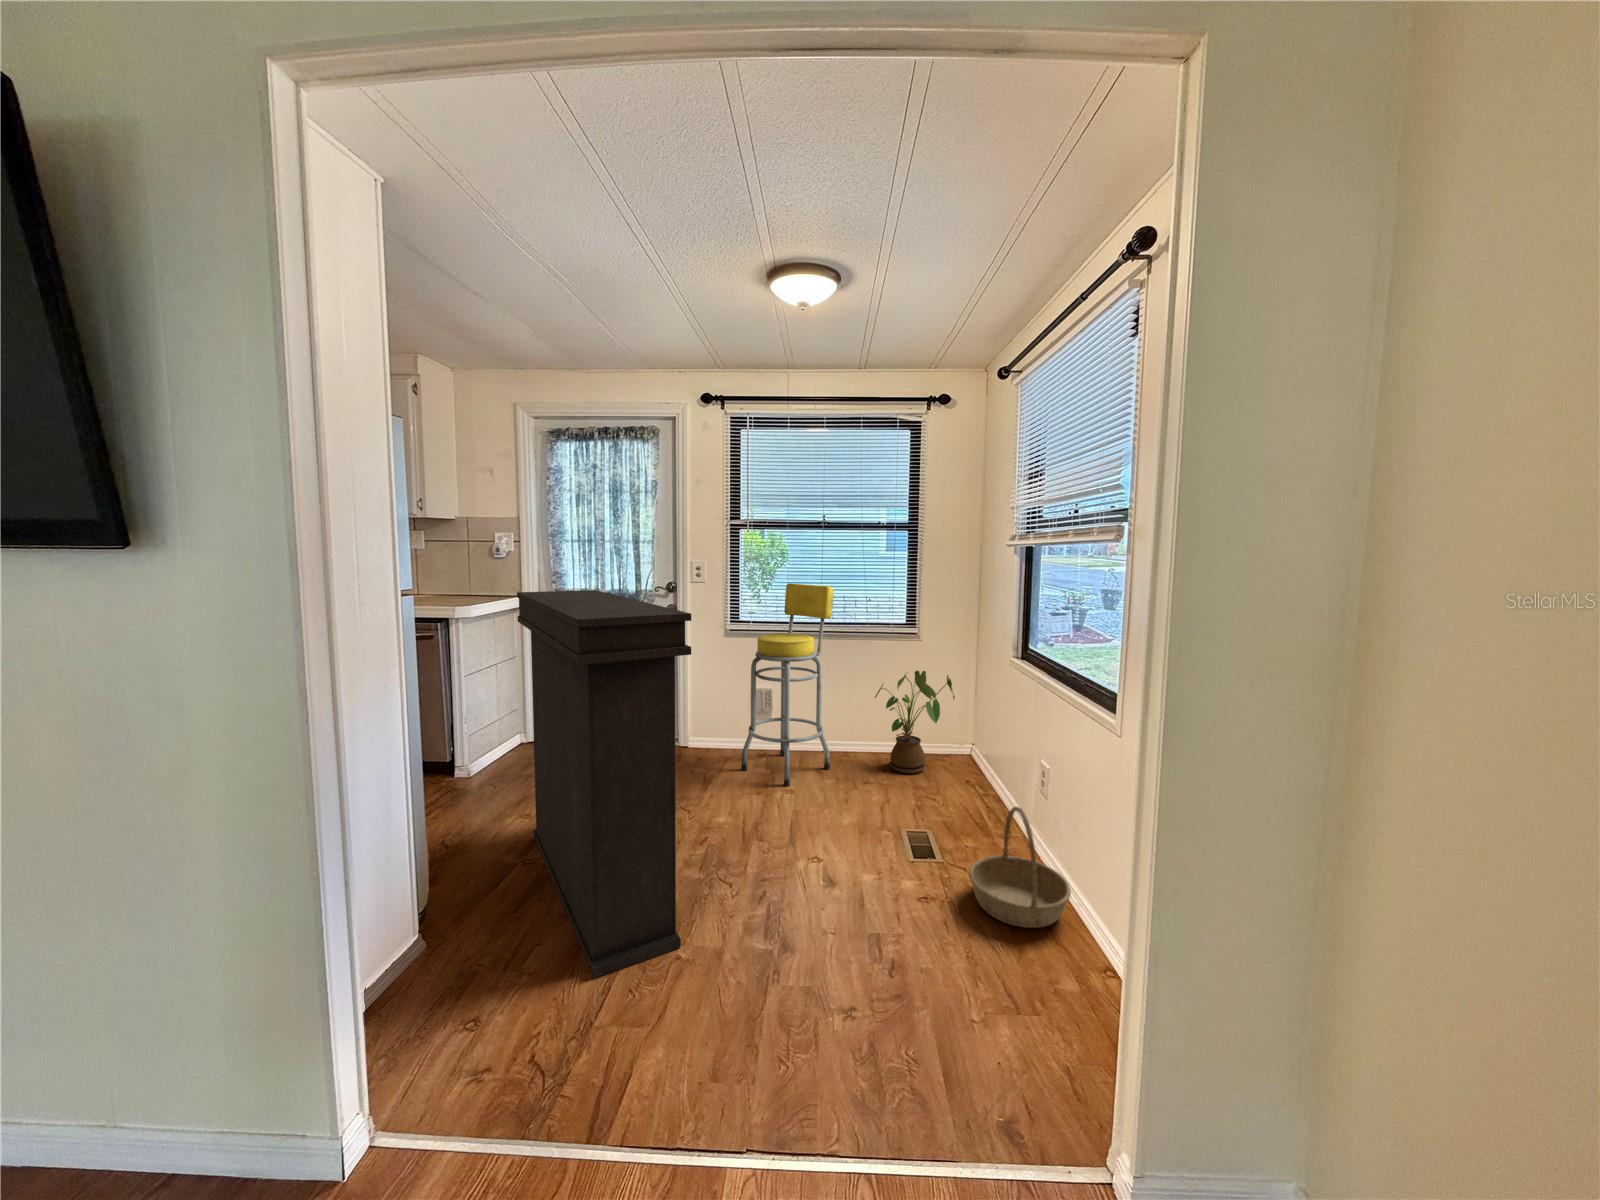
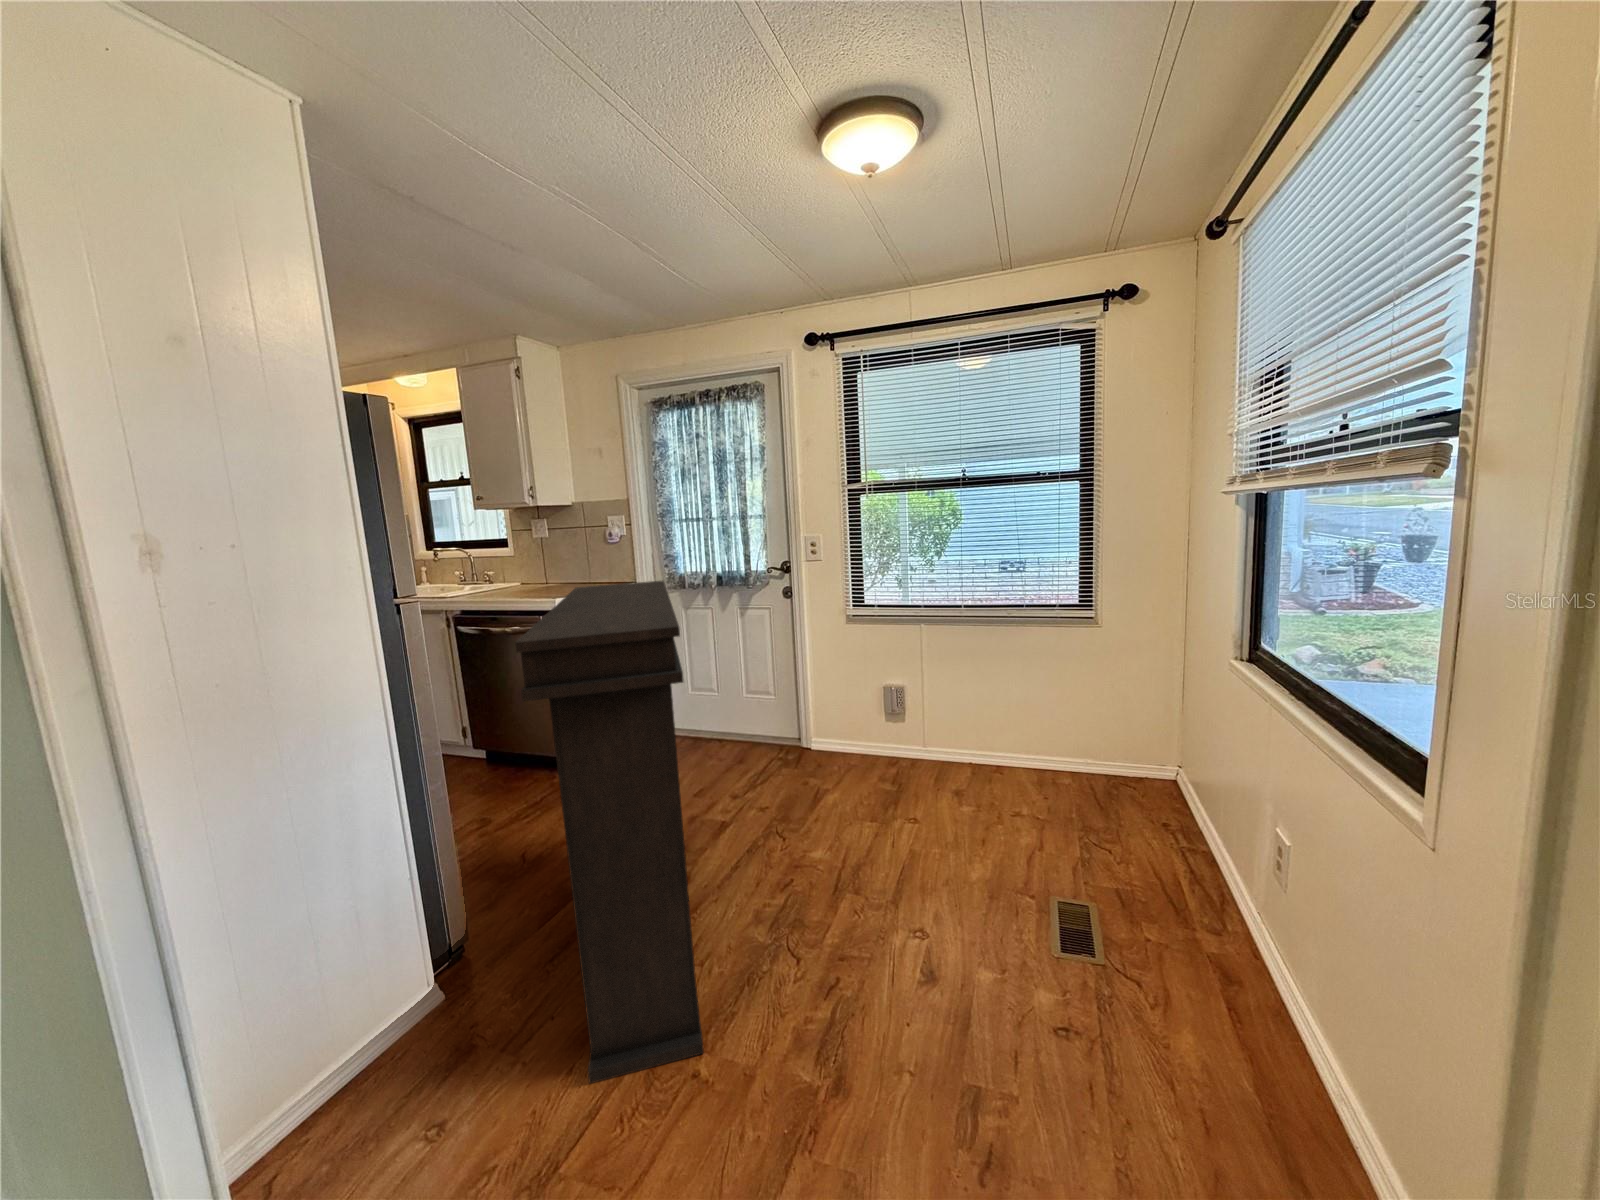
bar stool: present [741,583,833,786] -> none [860,558,970,810]
house plant: present [875,671,955,774] -> none [1027,667,1144,804]
basket: present [969,807,1071,928] -> none [1135,919,1327,1139]

